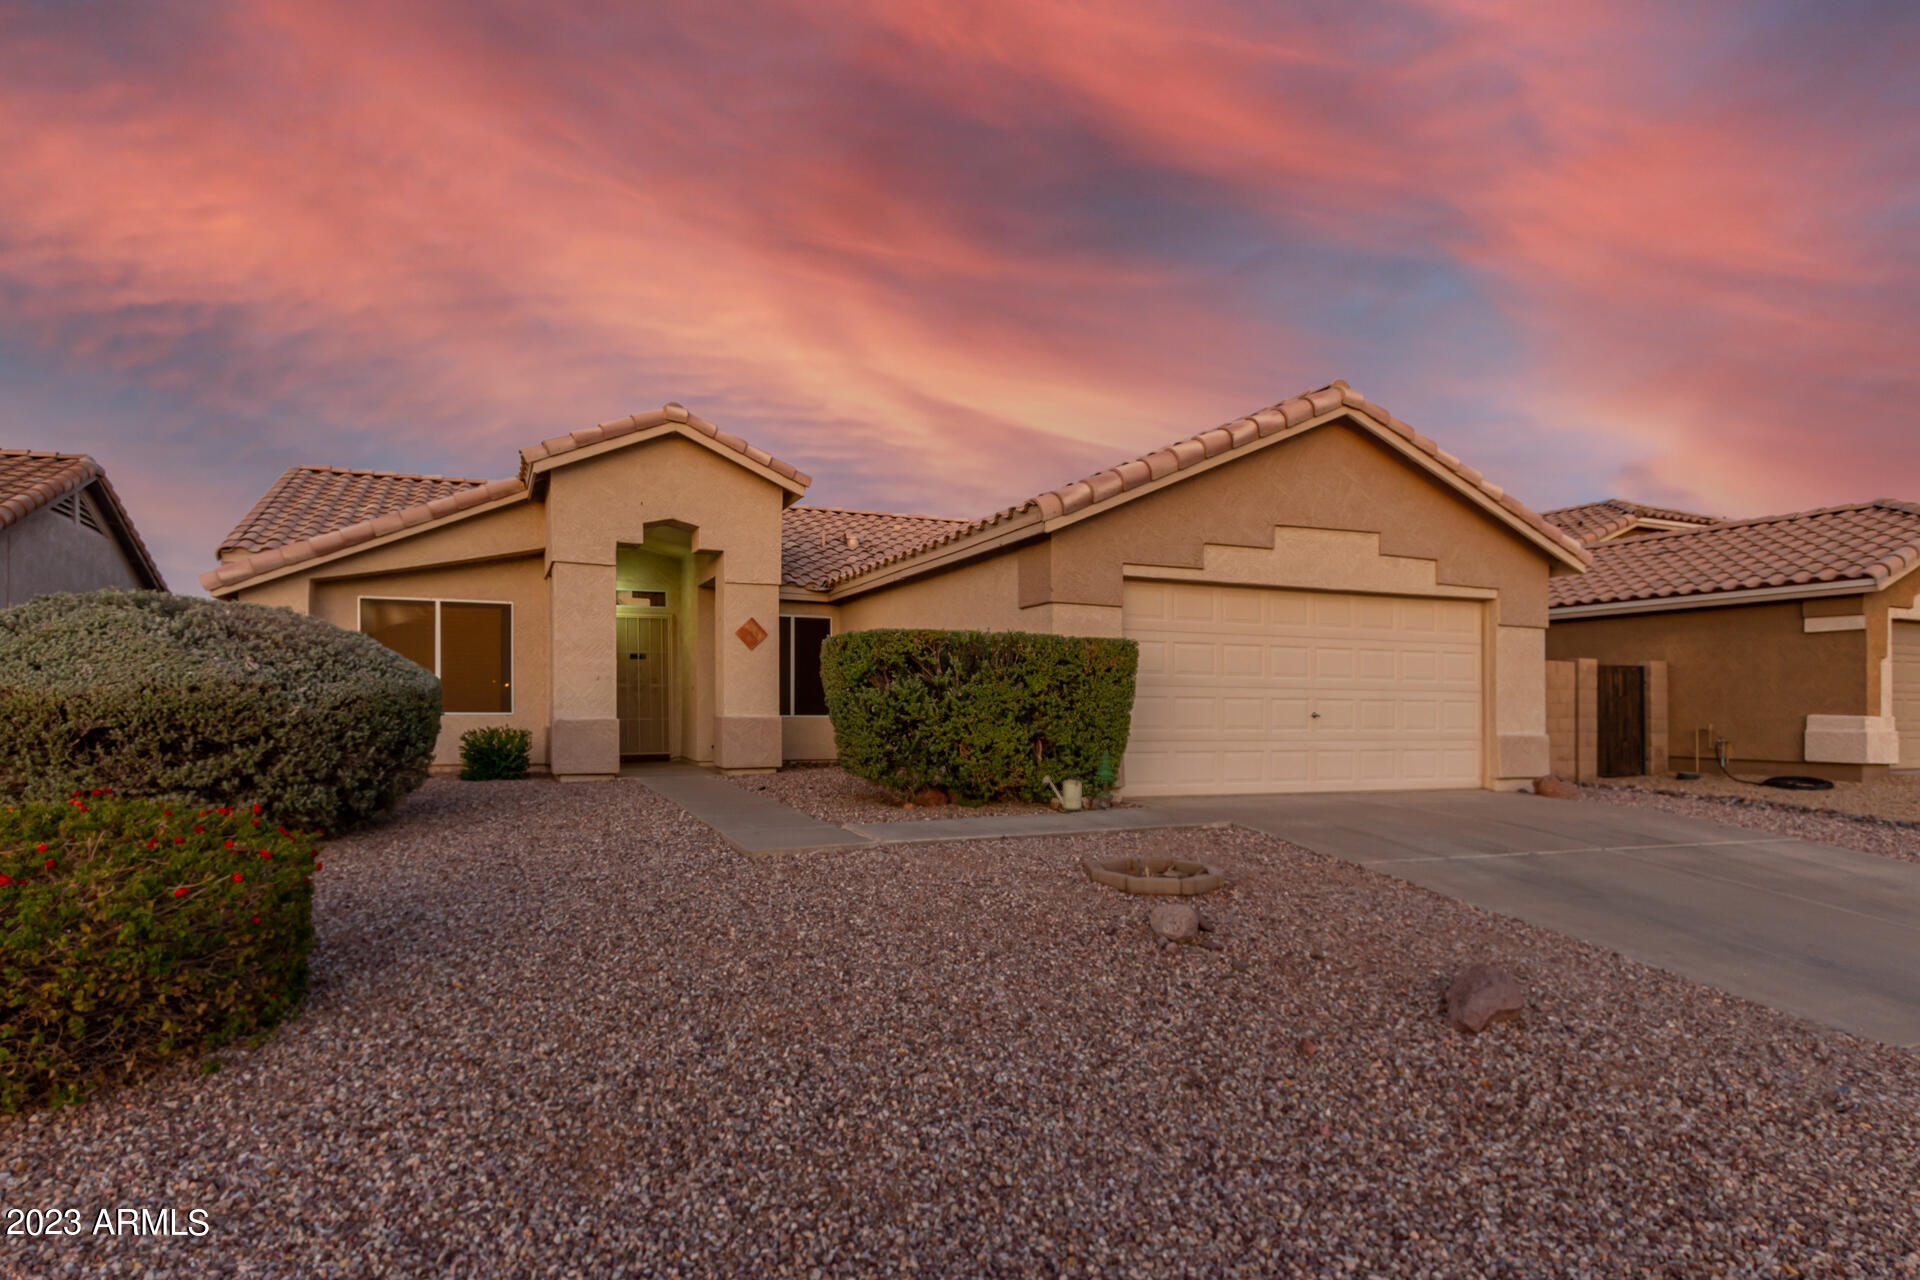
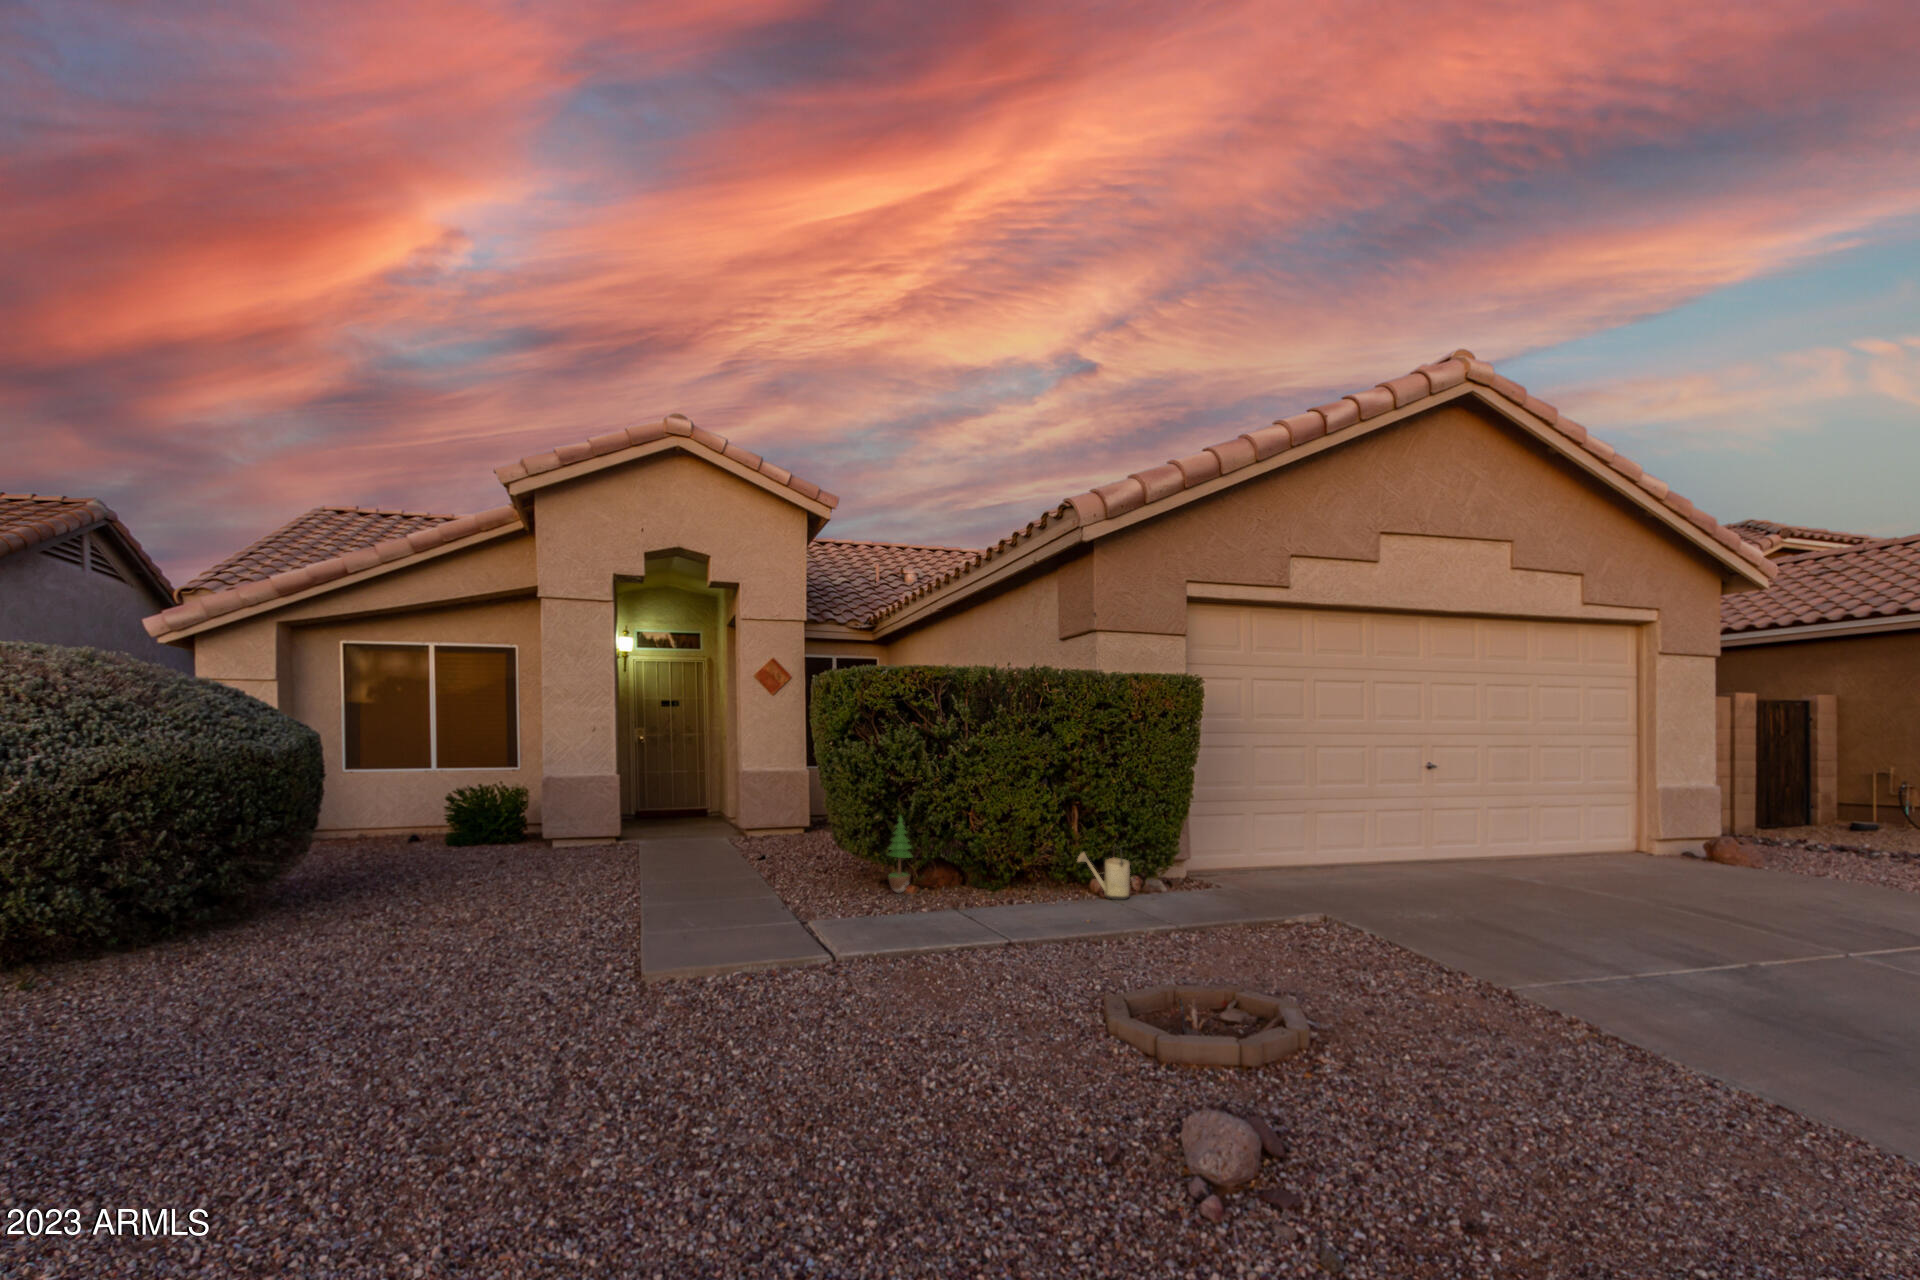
potted tree: present [1096,750,1114,808] -> present [887,816,913,893]

